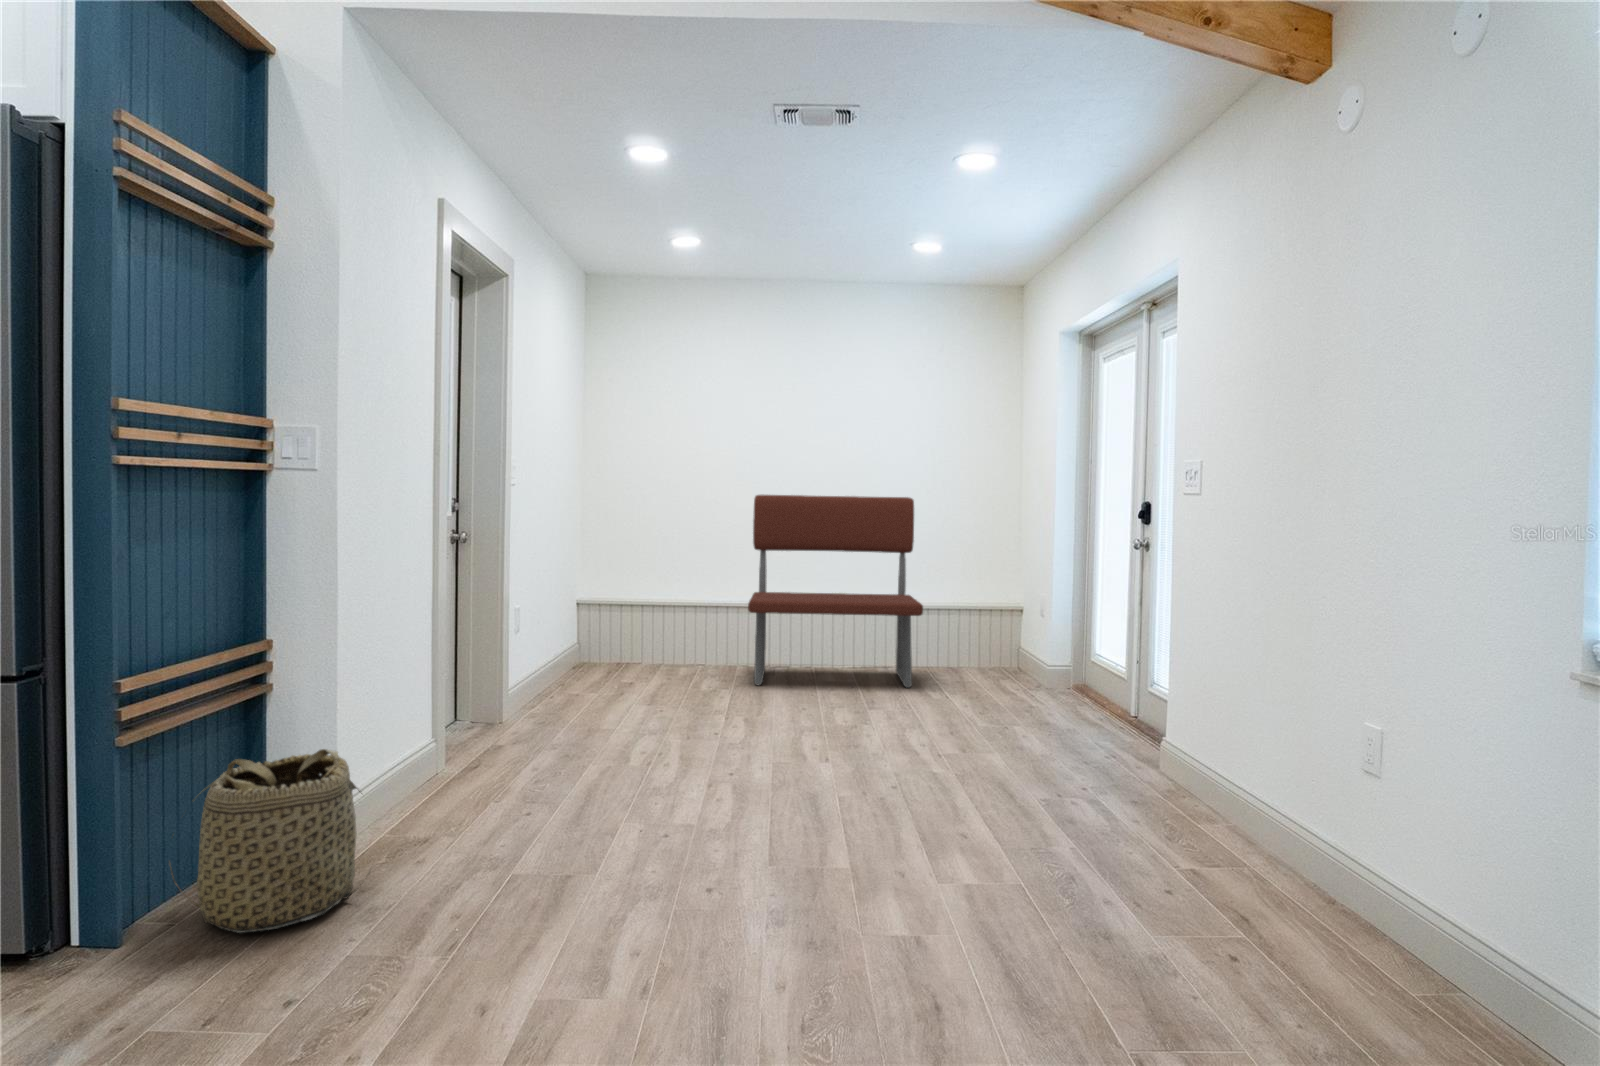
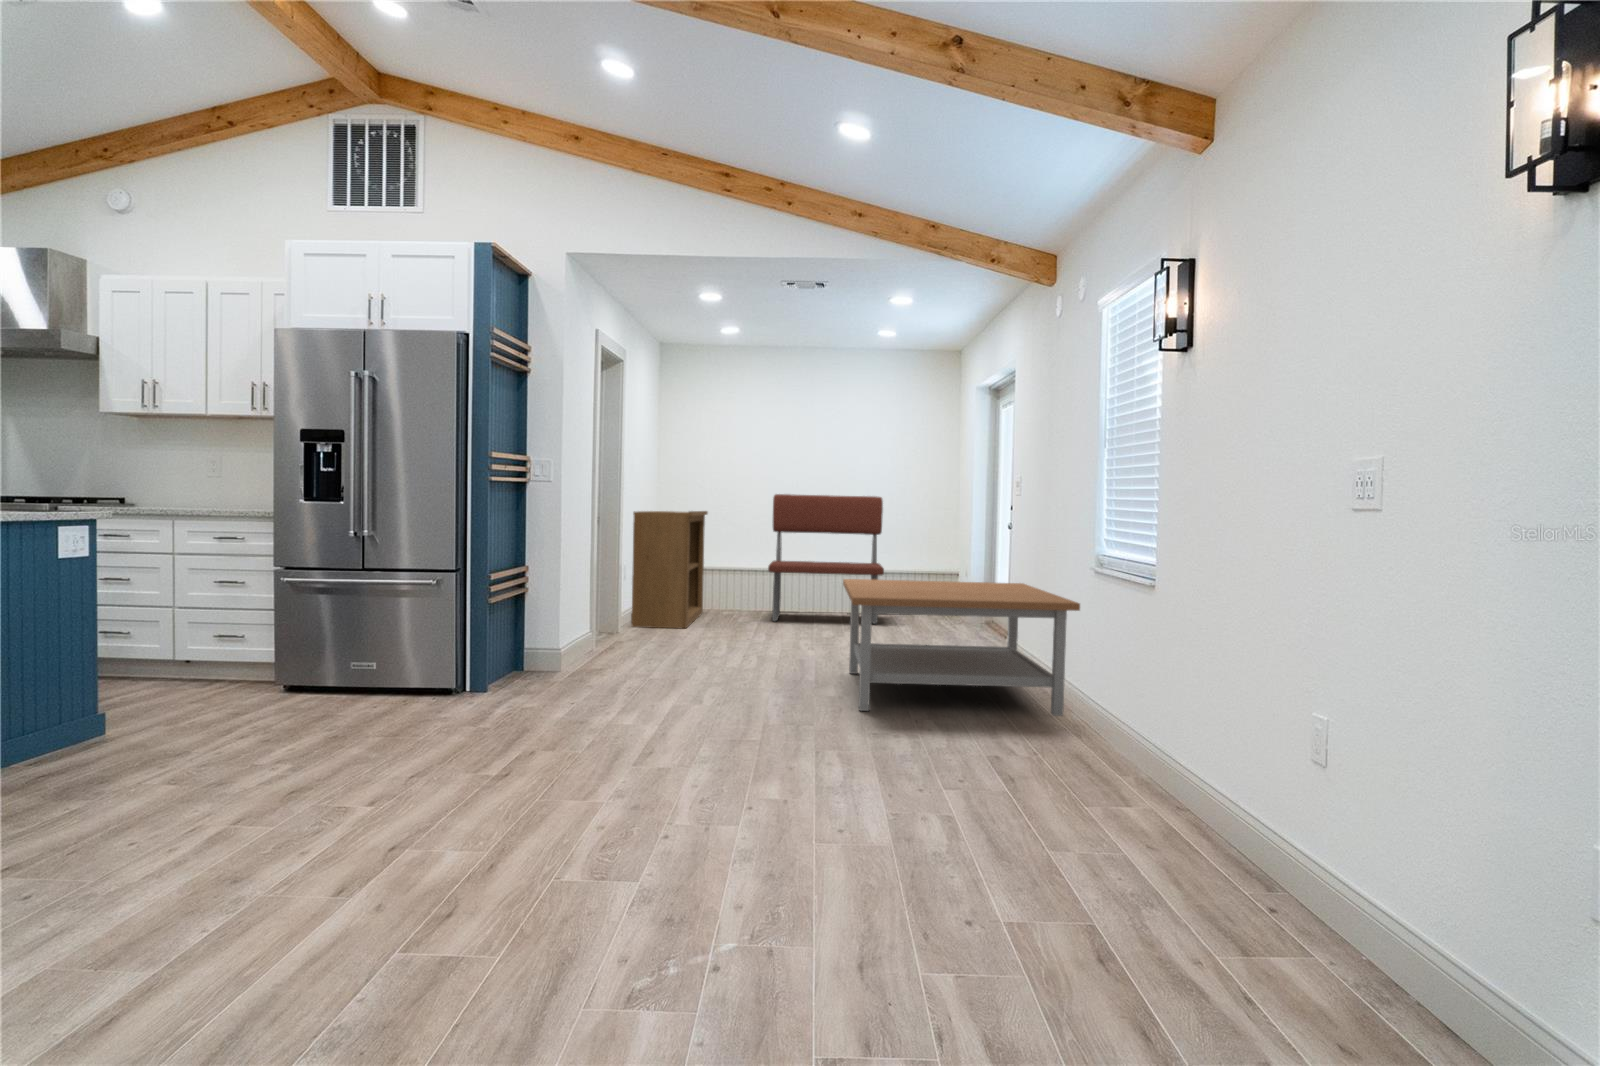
bookshelf: none [533,520,658,705] -> present [631,511,708,628]
coffee table: none [895,651,1515,1008] -> present [843,579,1080,716]
basket: present [171,749,370,933] -> none [500,613,589,688]

